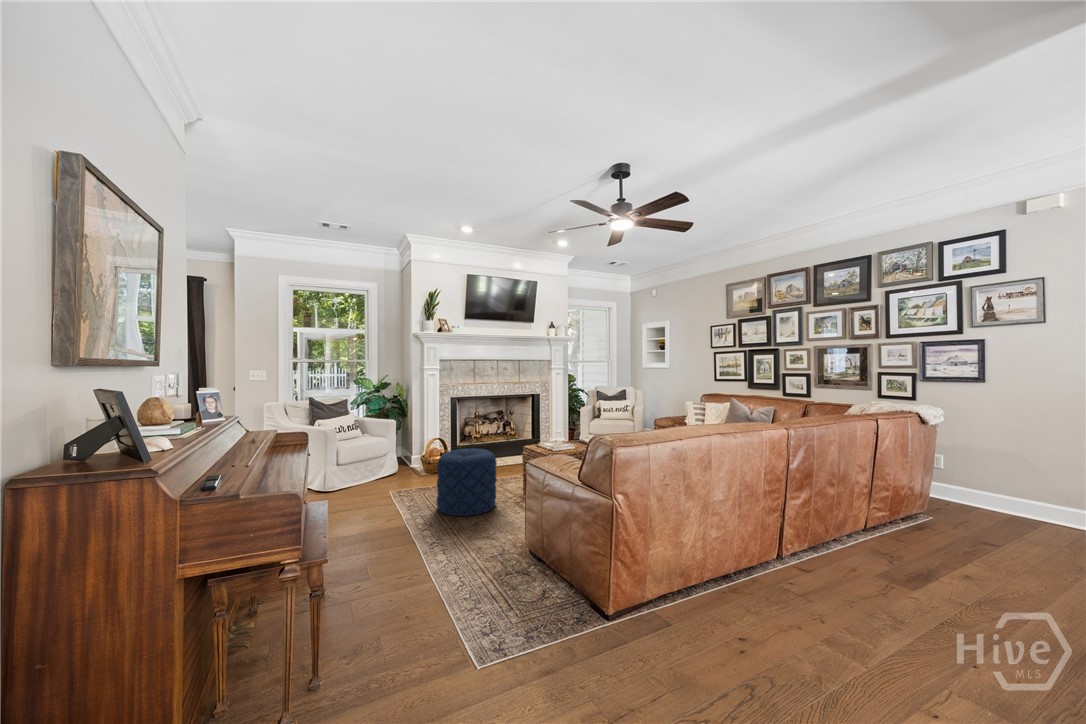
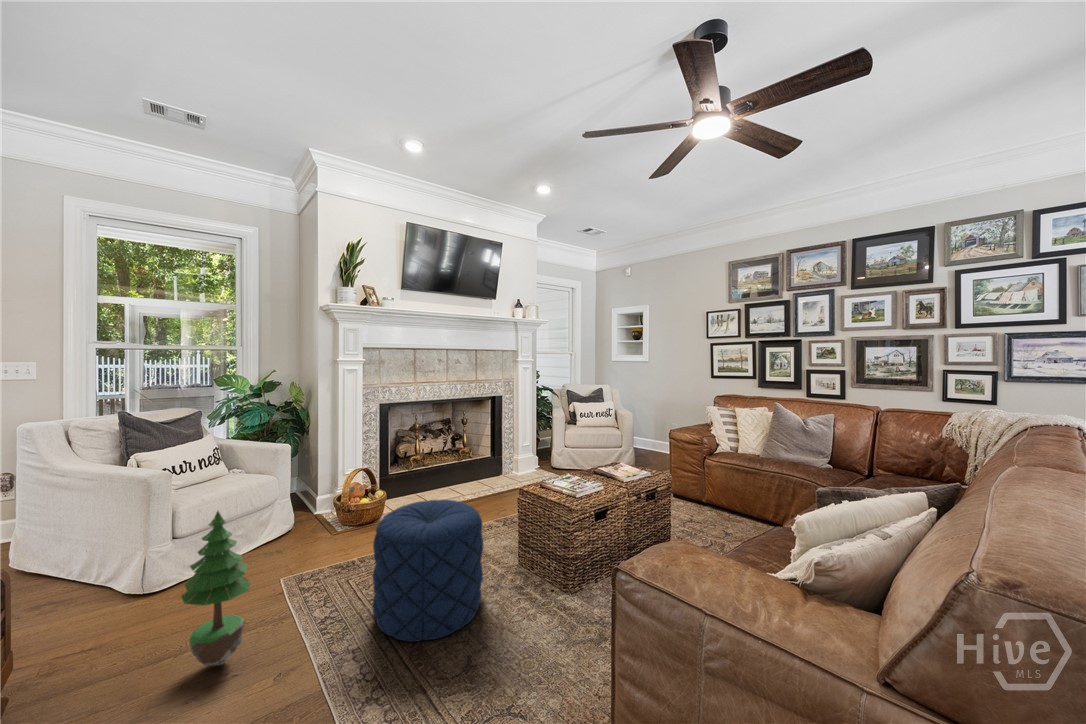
potted tree: none [350,440,379,516] -> present [181,511,250,666]

